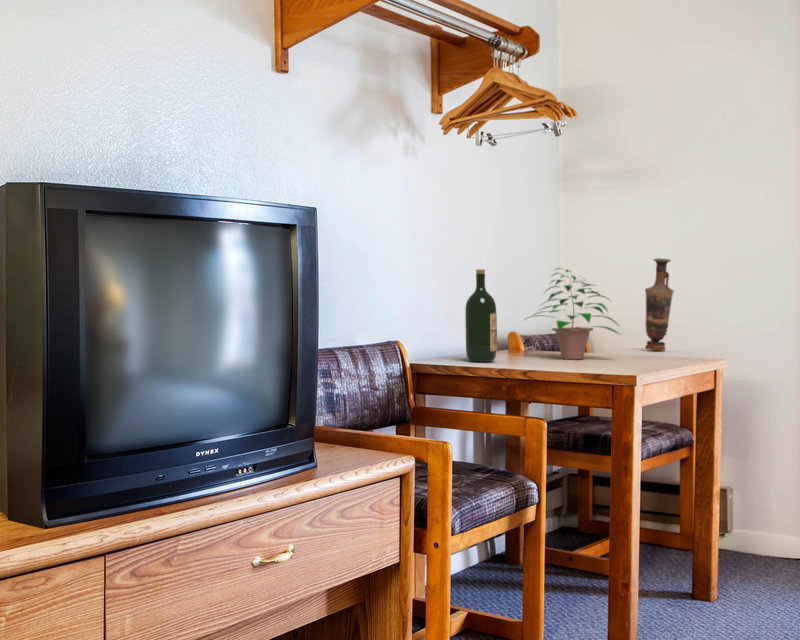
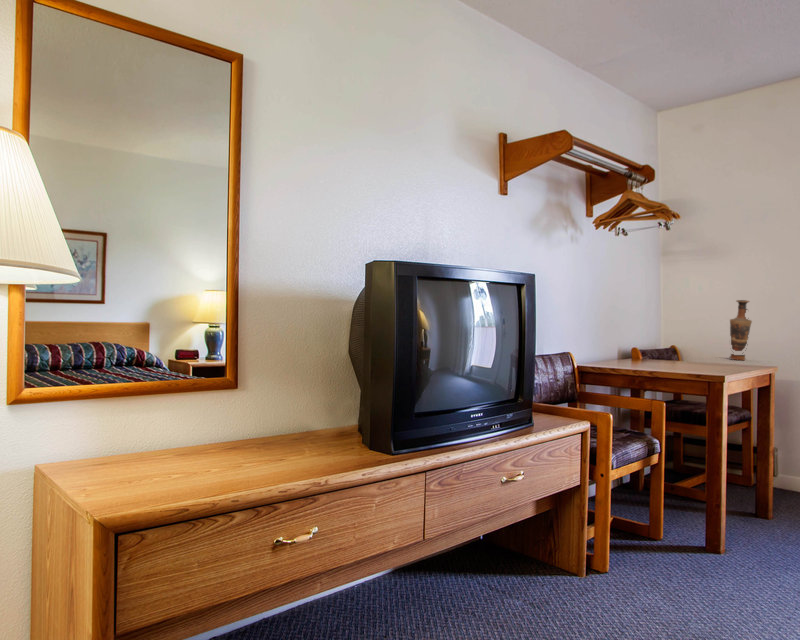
potted plant: present [525,268,619,359] -> none [645,309,718,366]
wine bottle: present [465,269,497,362] -> none [609,311,630,366]

